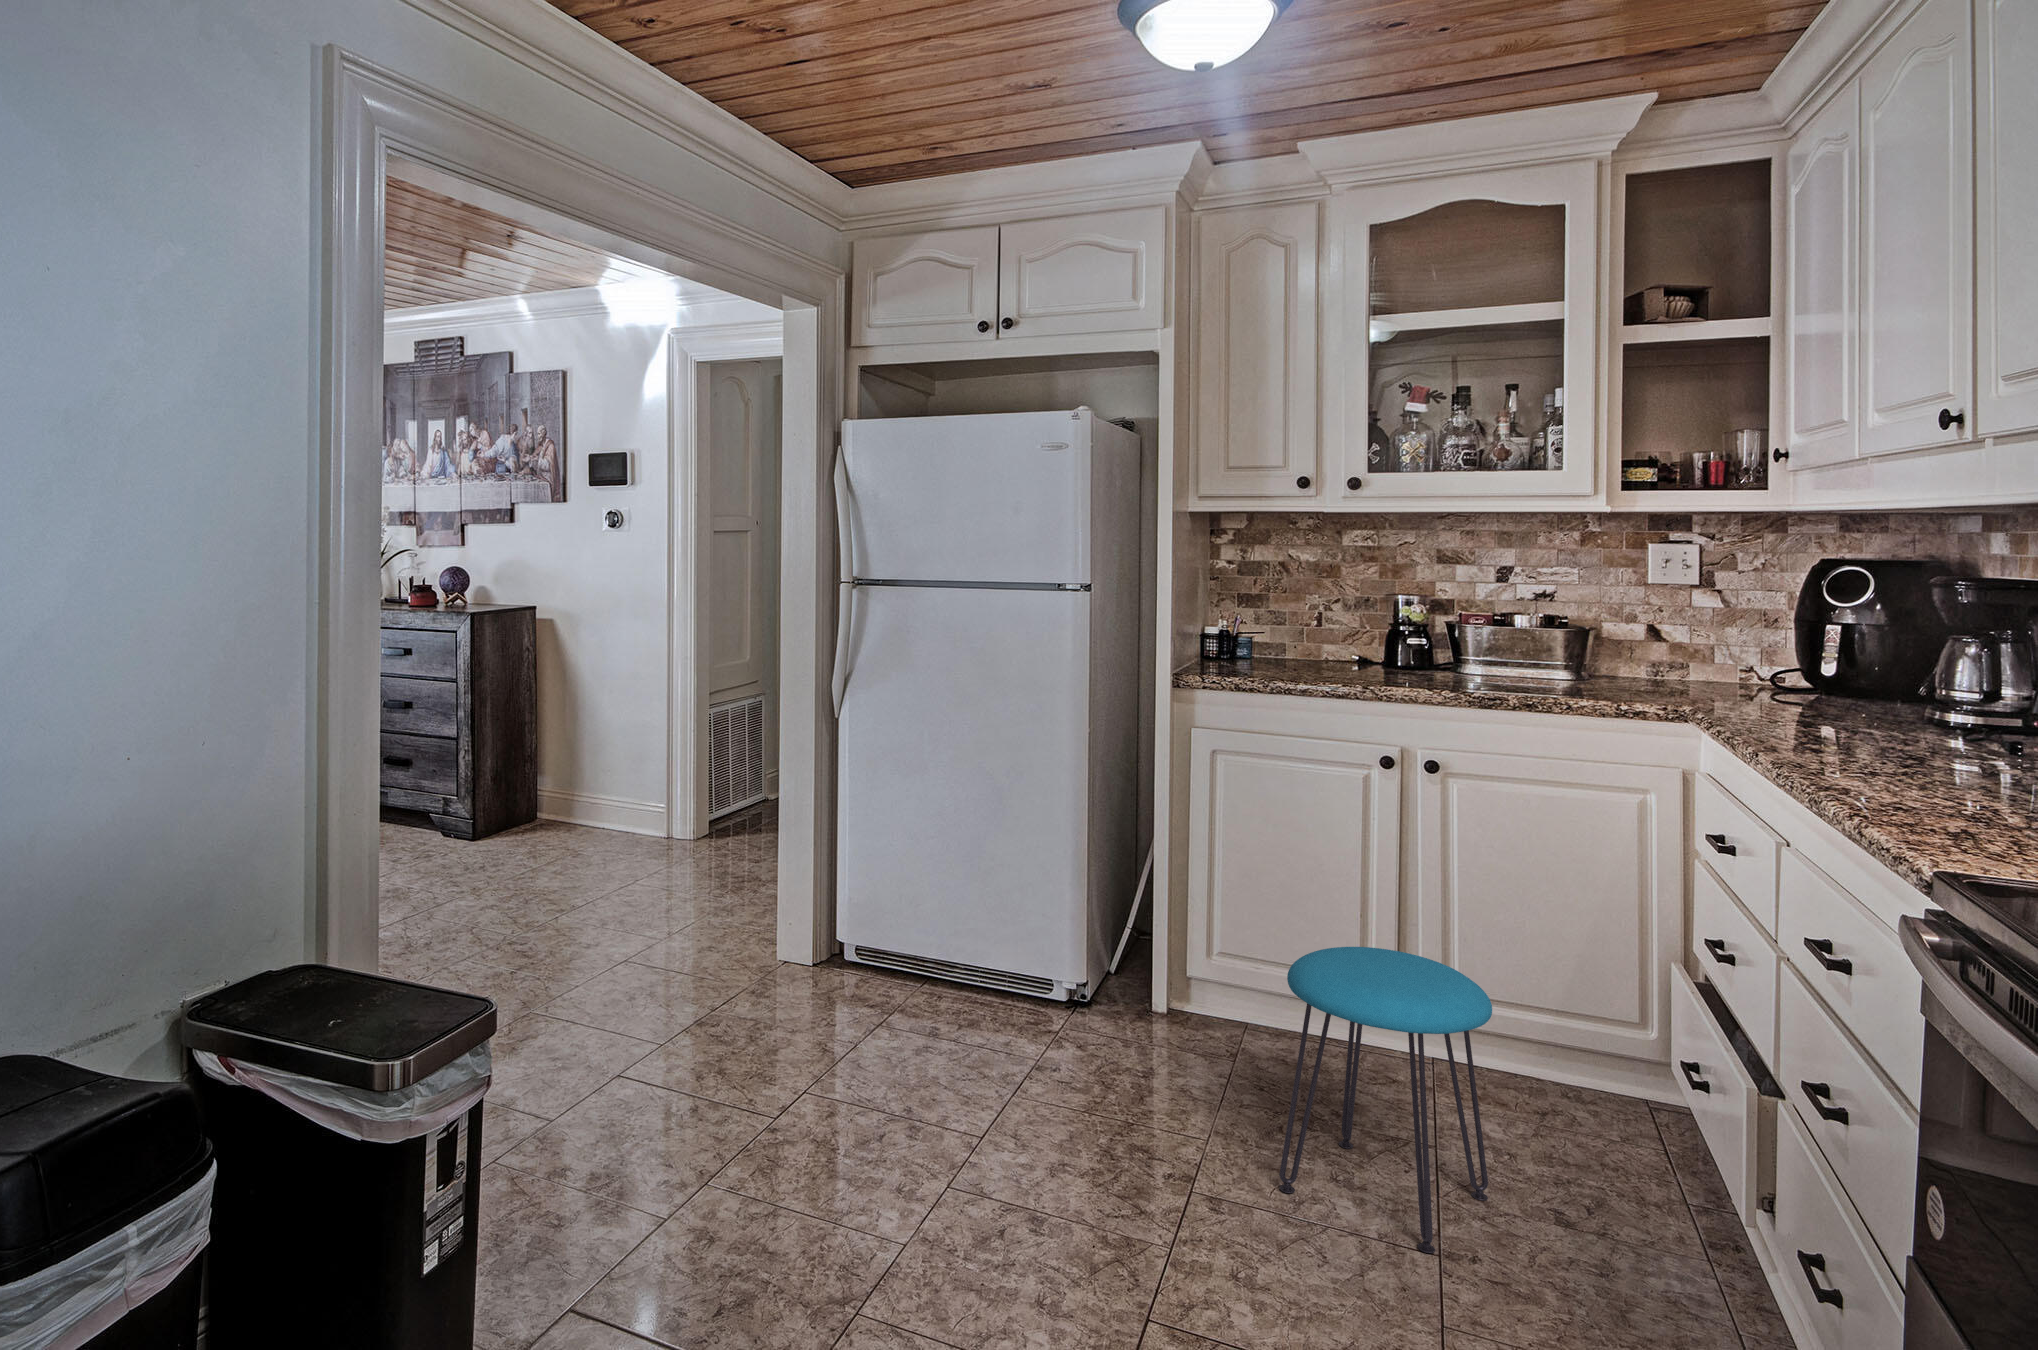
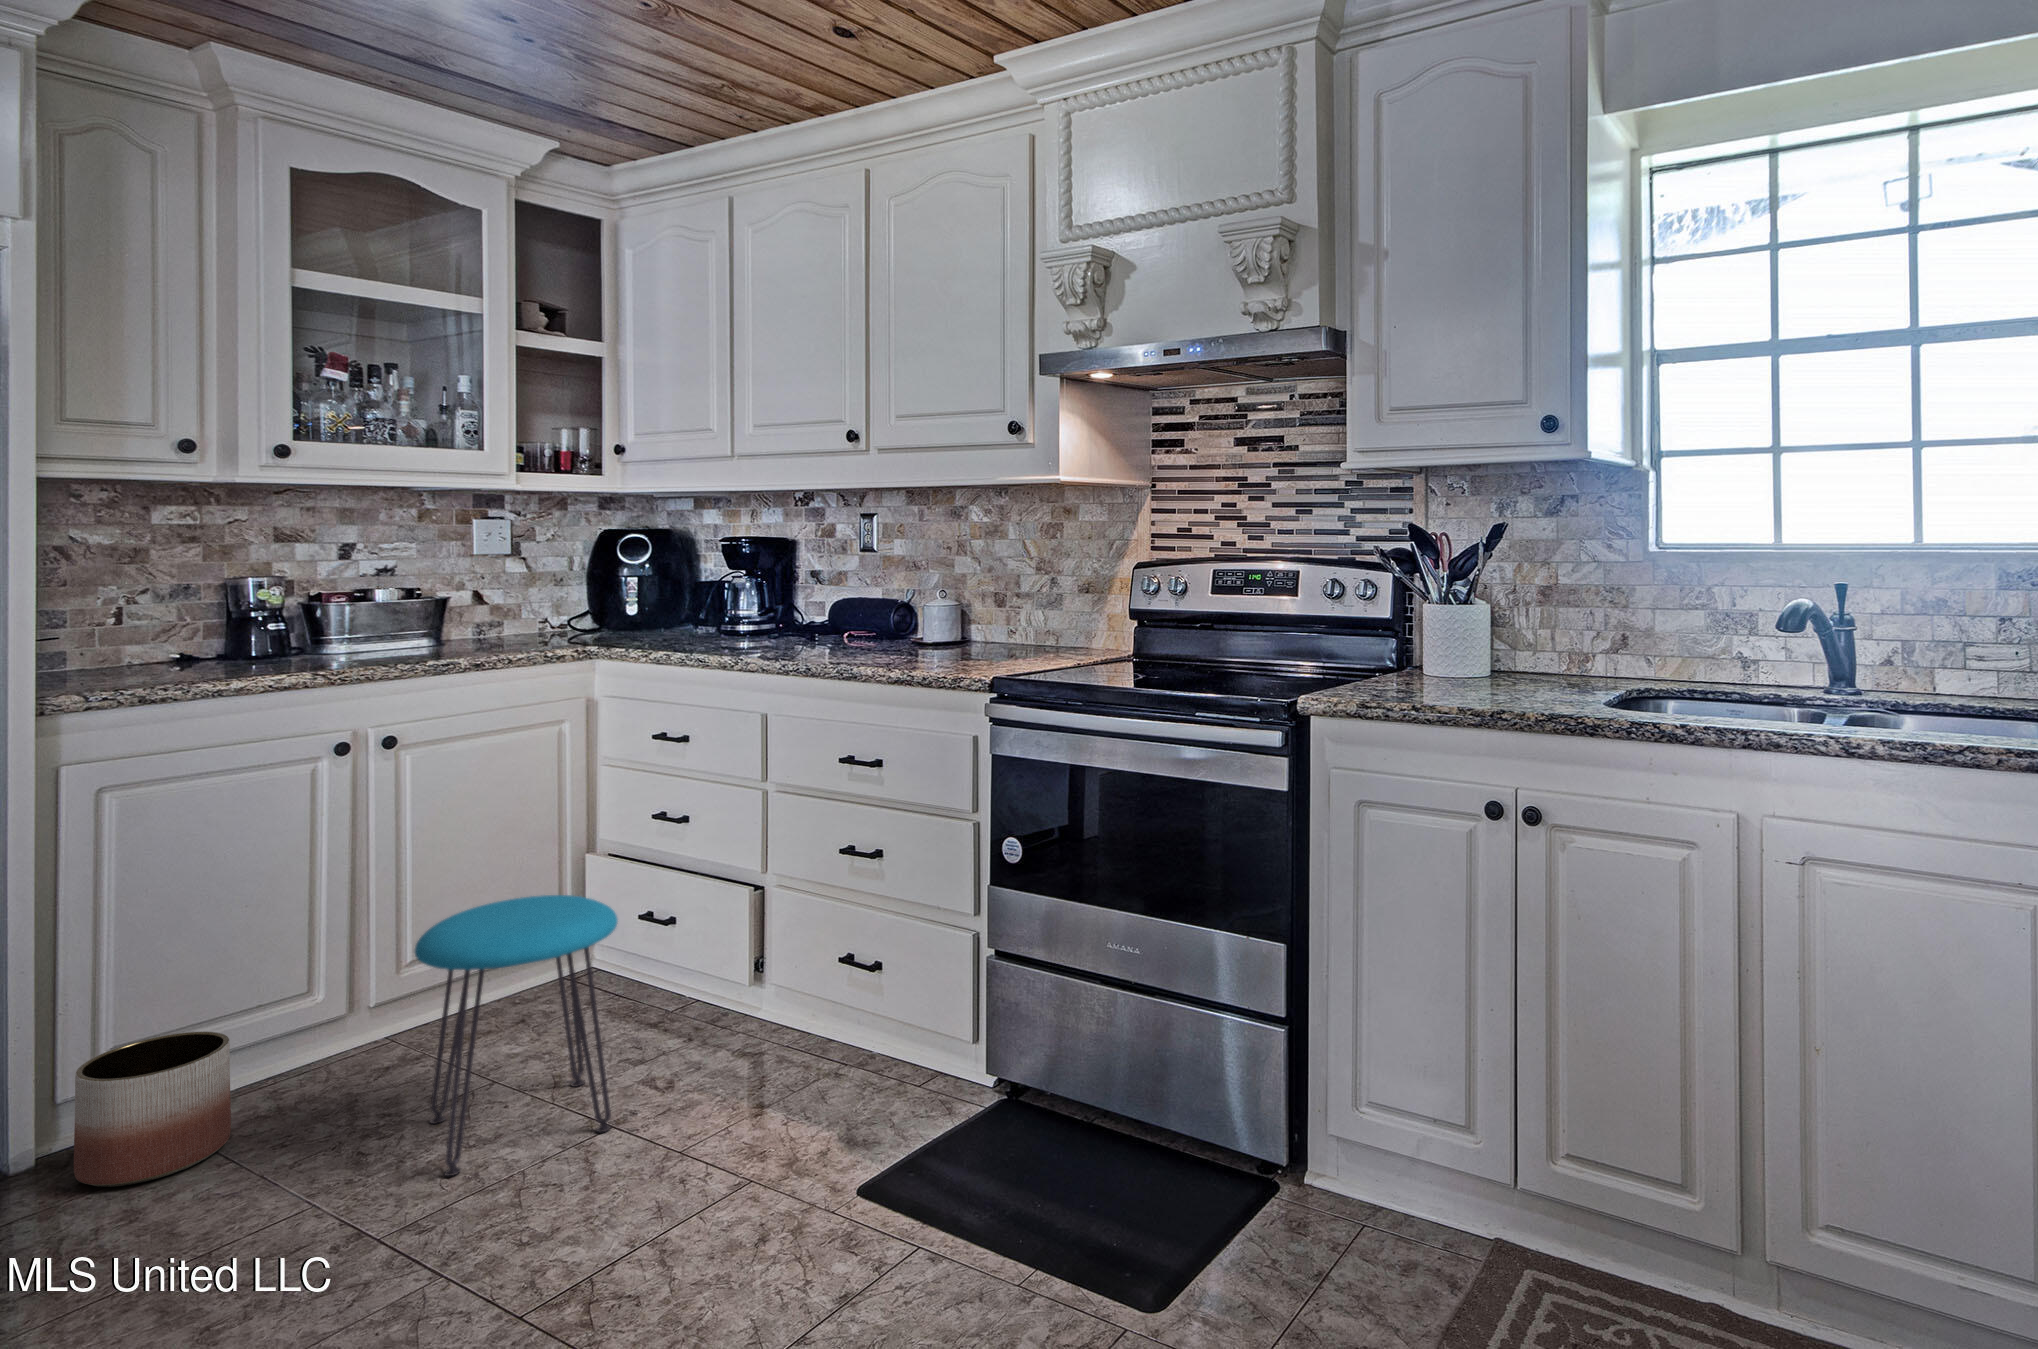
planter: none [1146,955,1243,1070] -> present [74,1032,231,1187]

